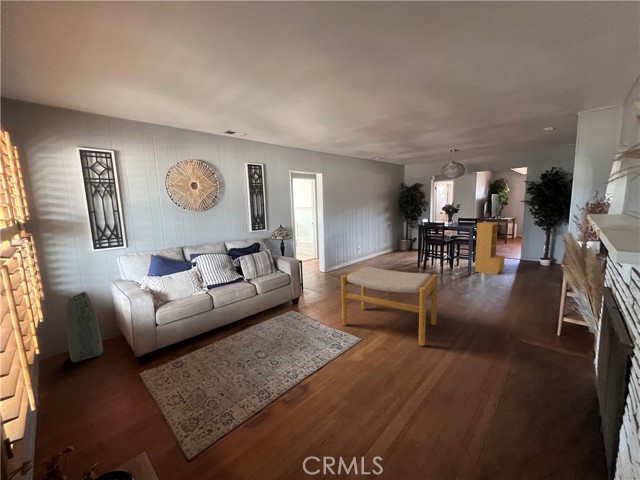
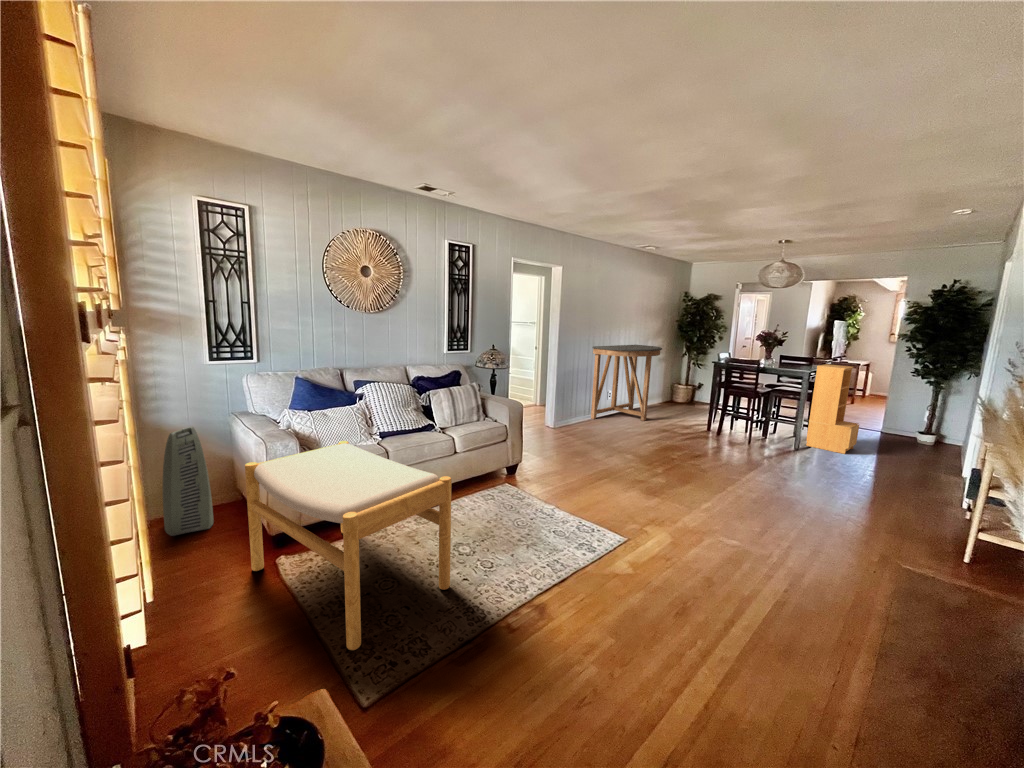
console table: none [345,217,388,265] -> present [591,345,662,421]
footstool: present [341,266,438,346] -> present [245,441,451,650]

